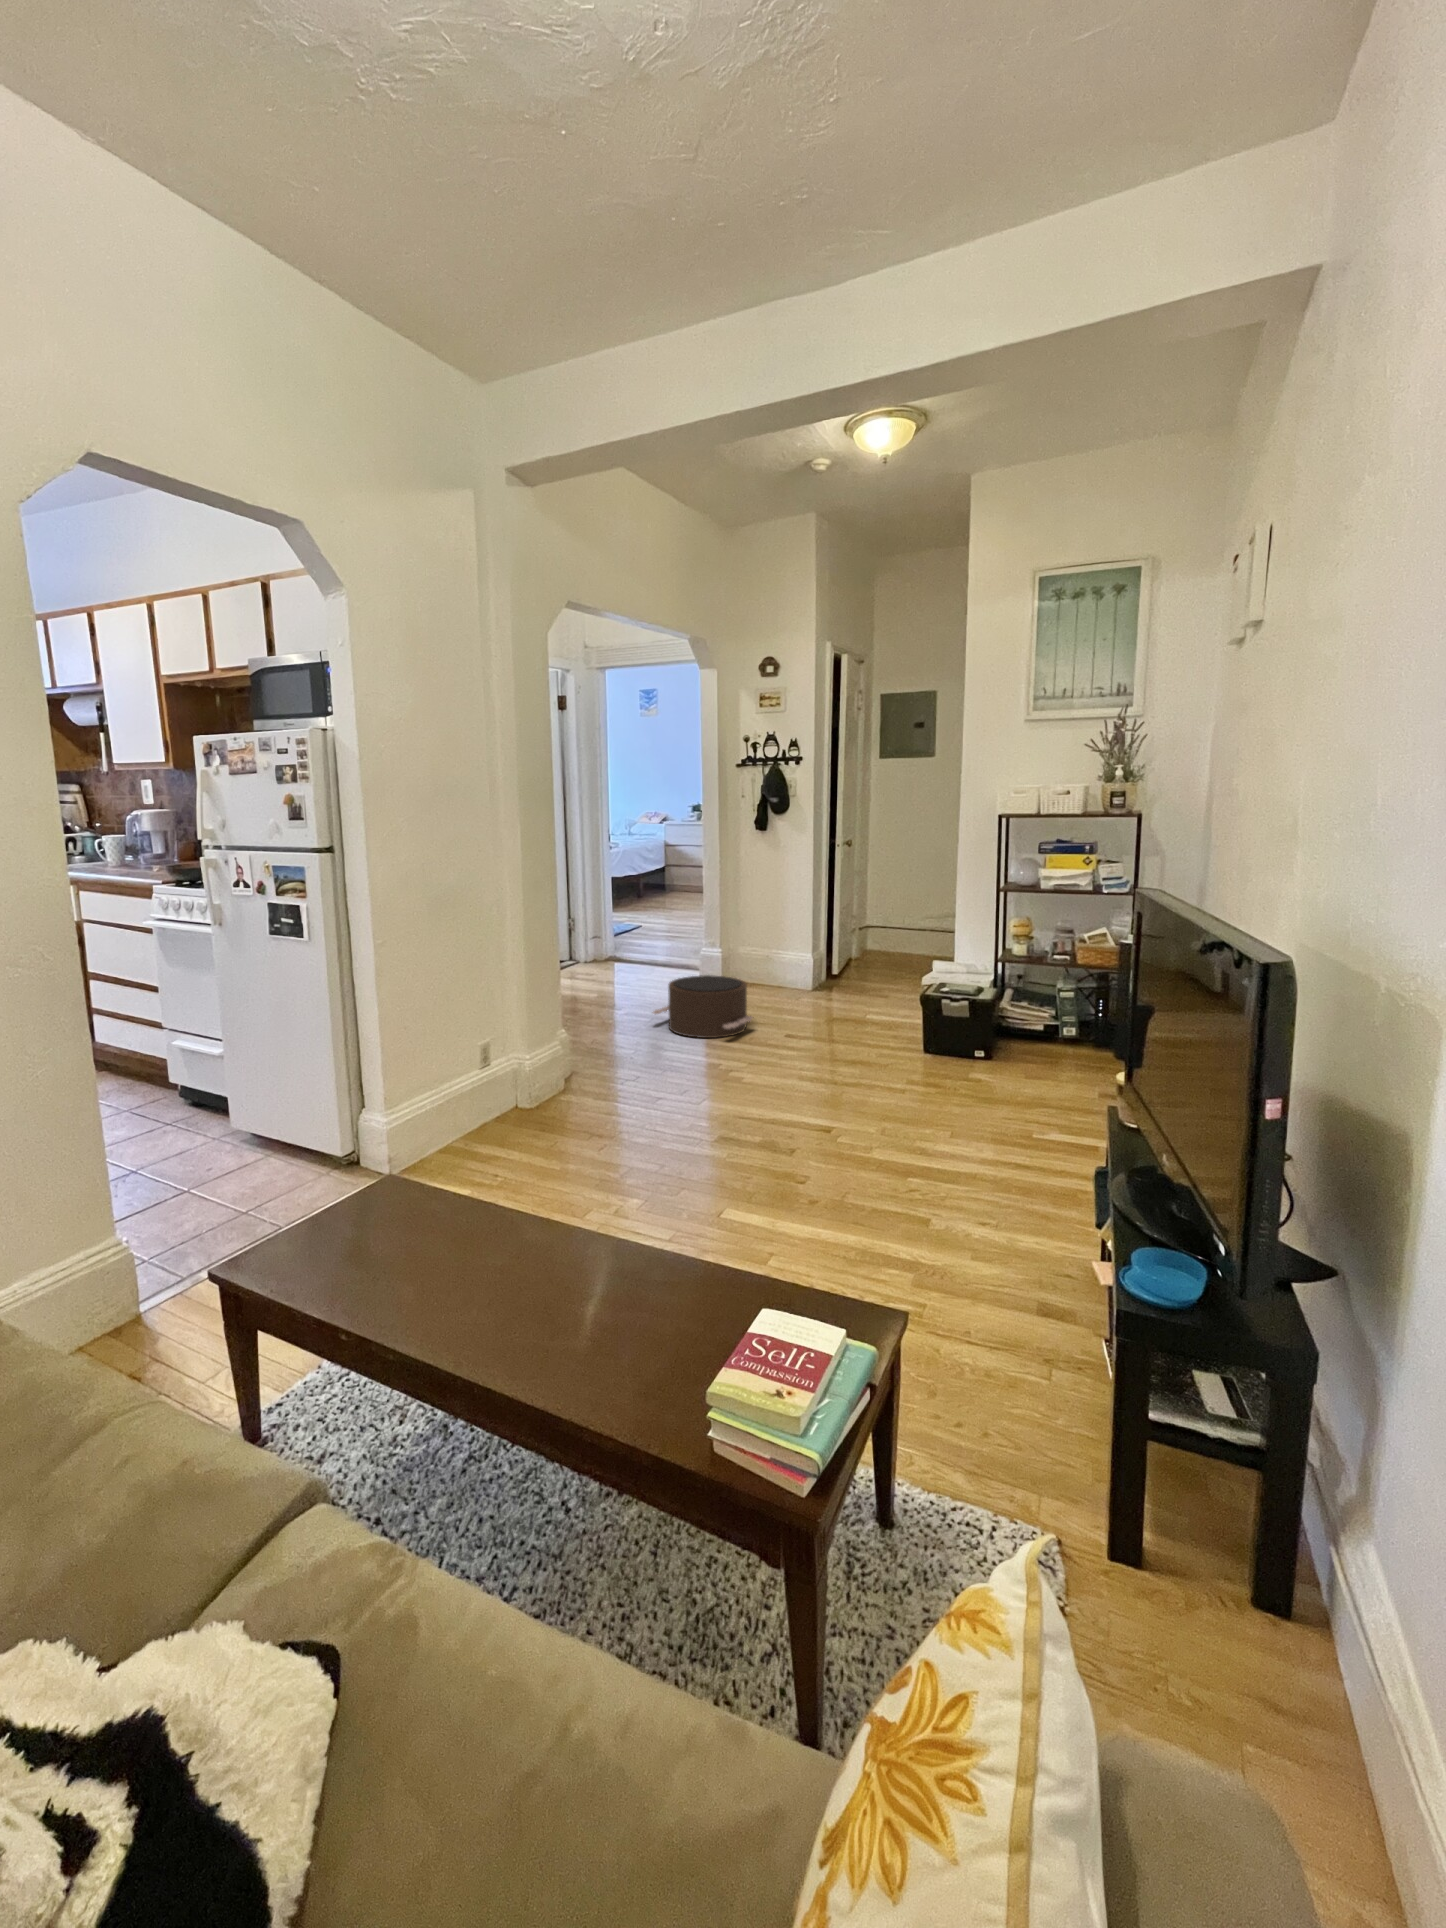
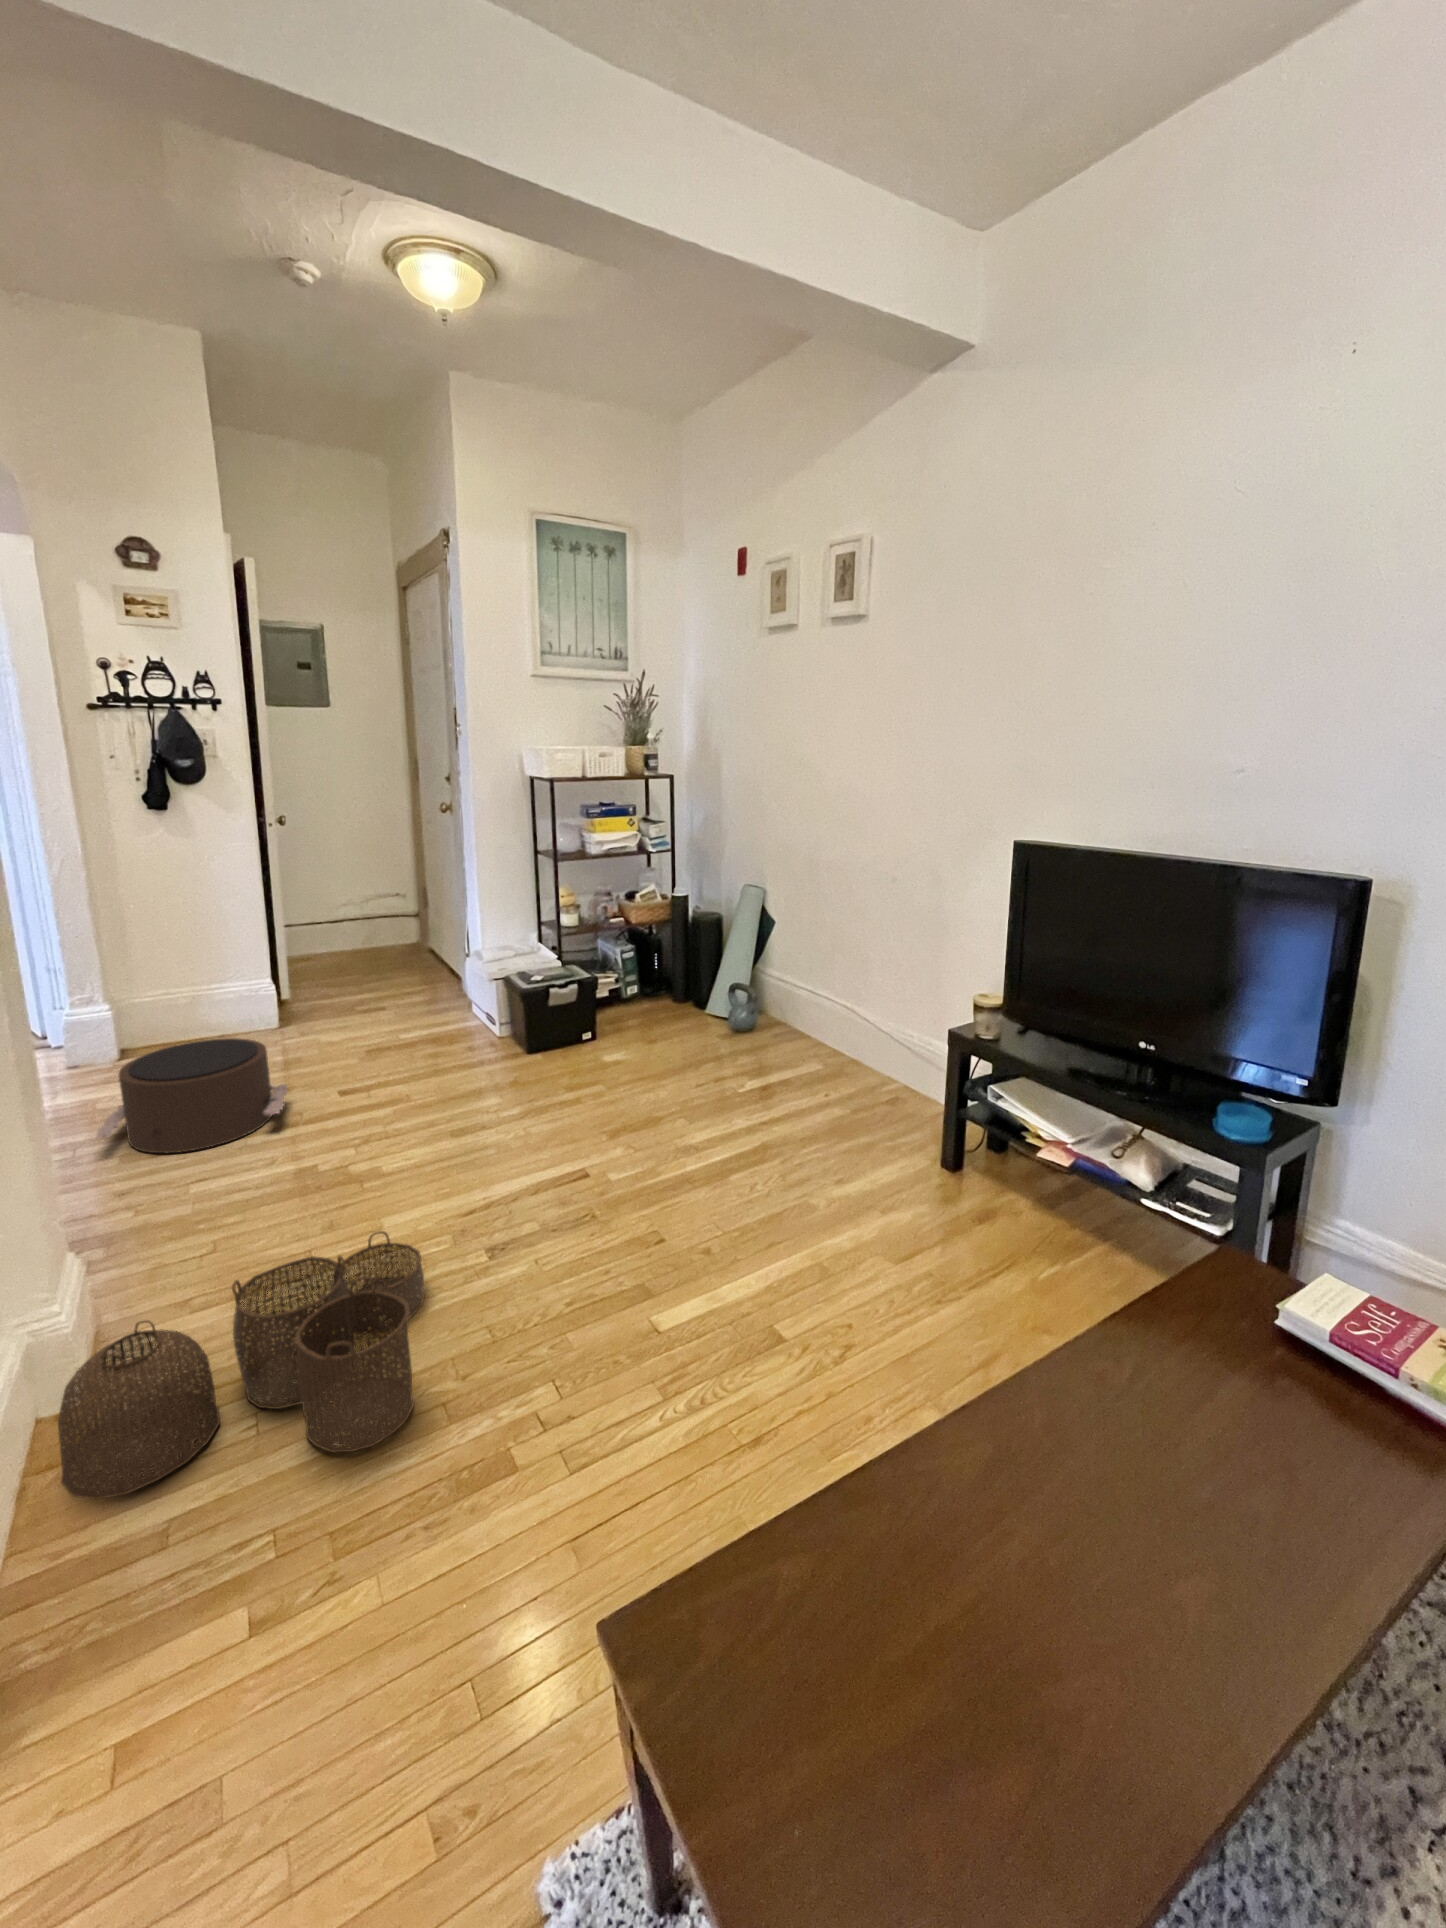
woven basket: none [489,1067,676,1173] -> present [58,1231,424,1499]

